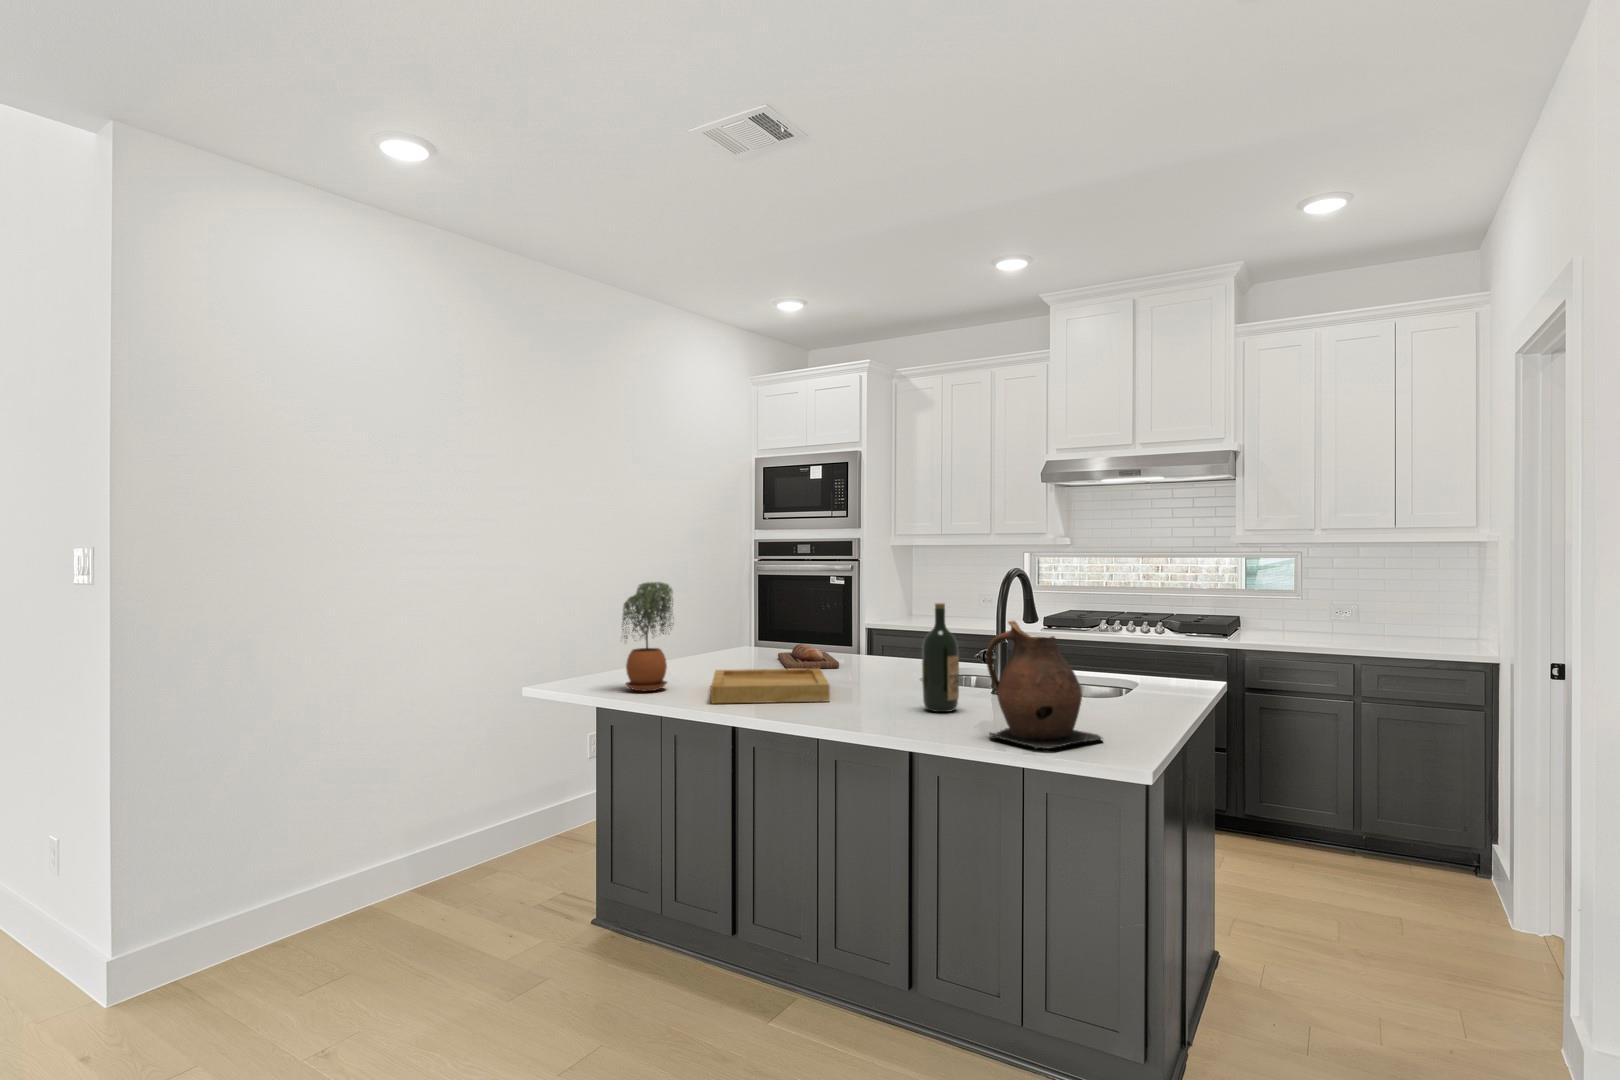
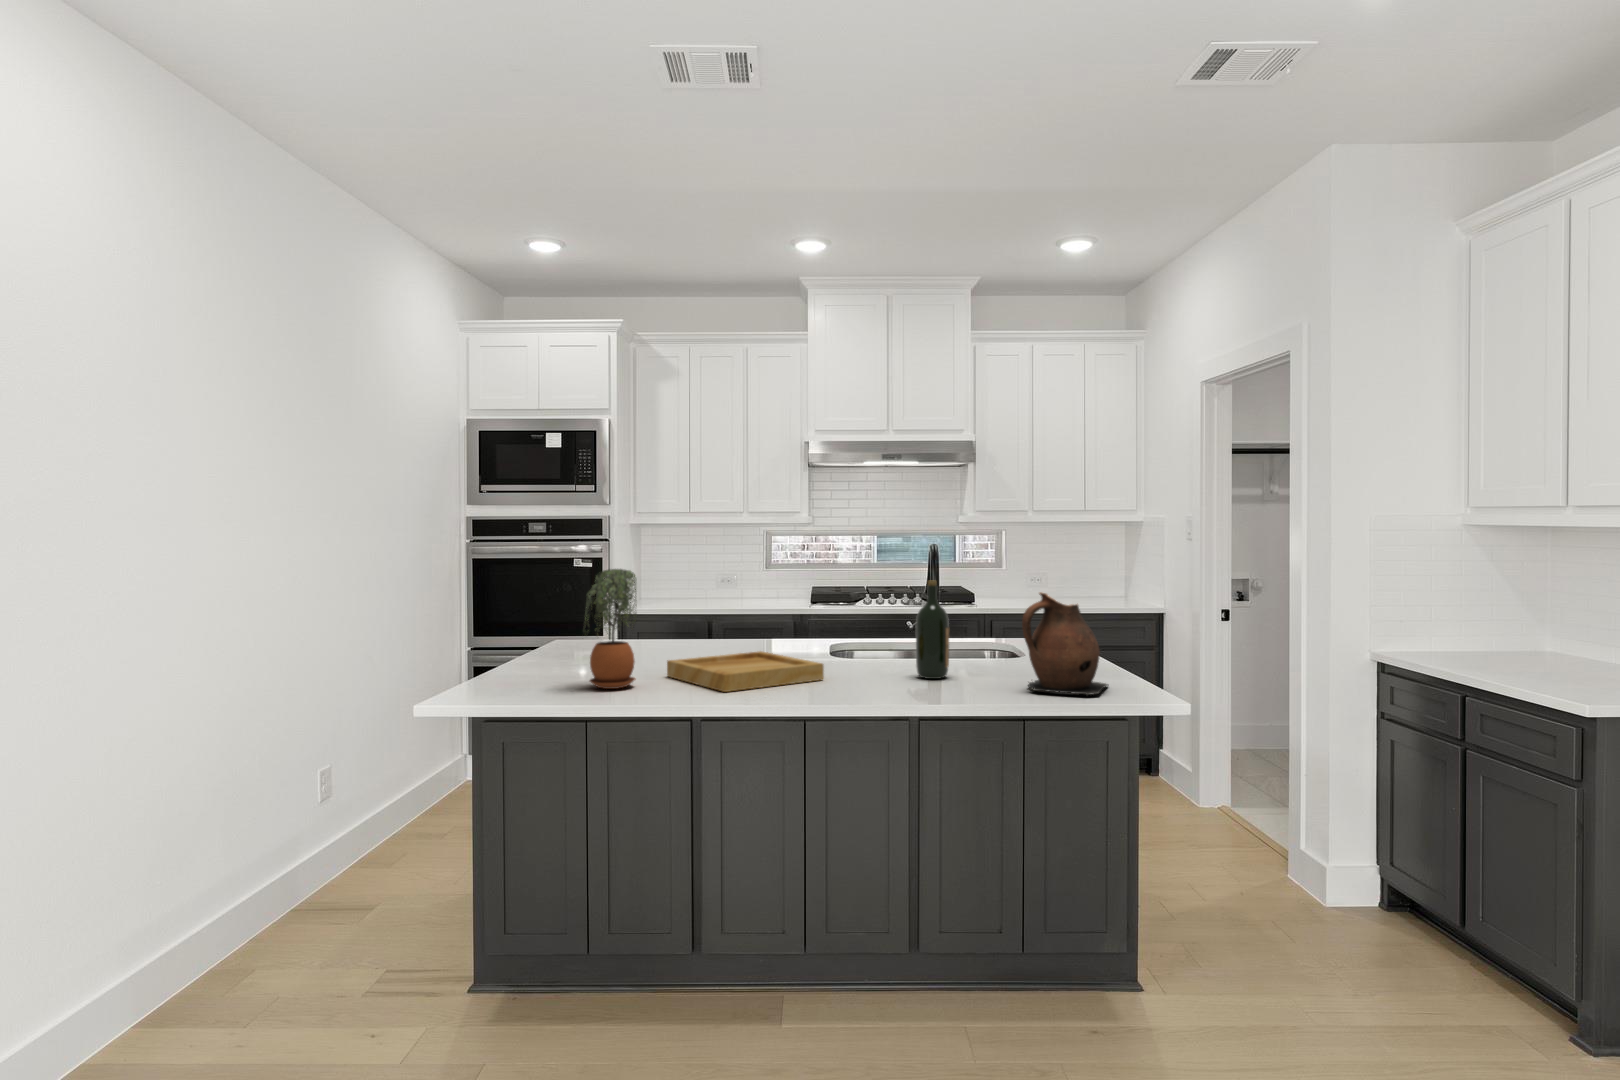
bread loaf: present [778,644,839,669] -> none [638,631,732,657]

